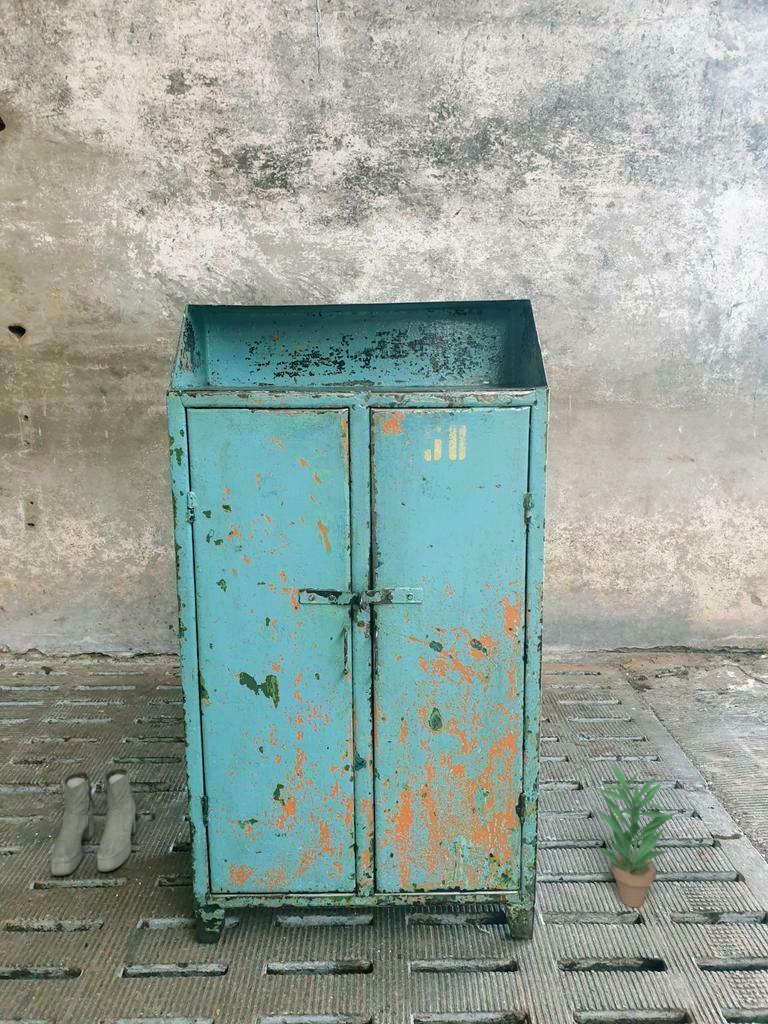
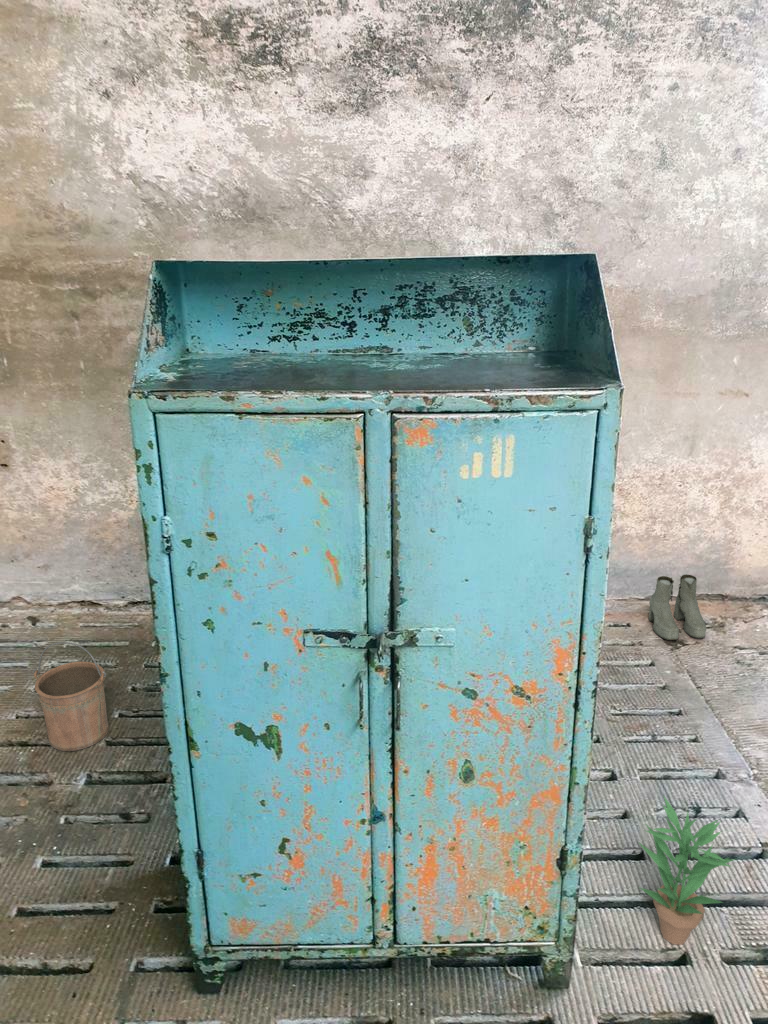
bucket: none [51,663,117,766] -> present [33,642,109,751]
boots: present [51,769,136,876] -> present [649,574,706,640]

